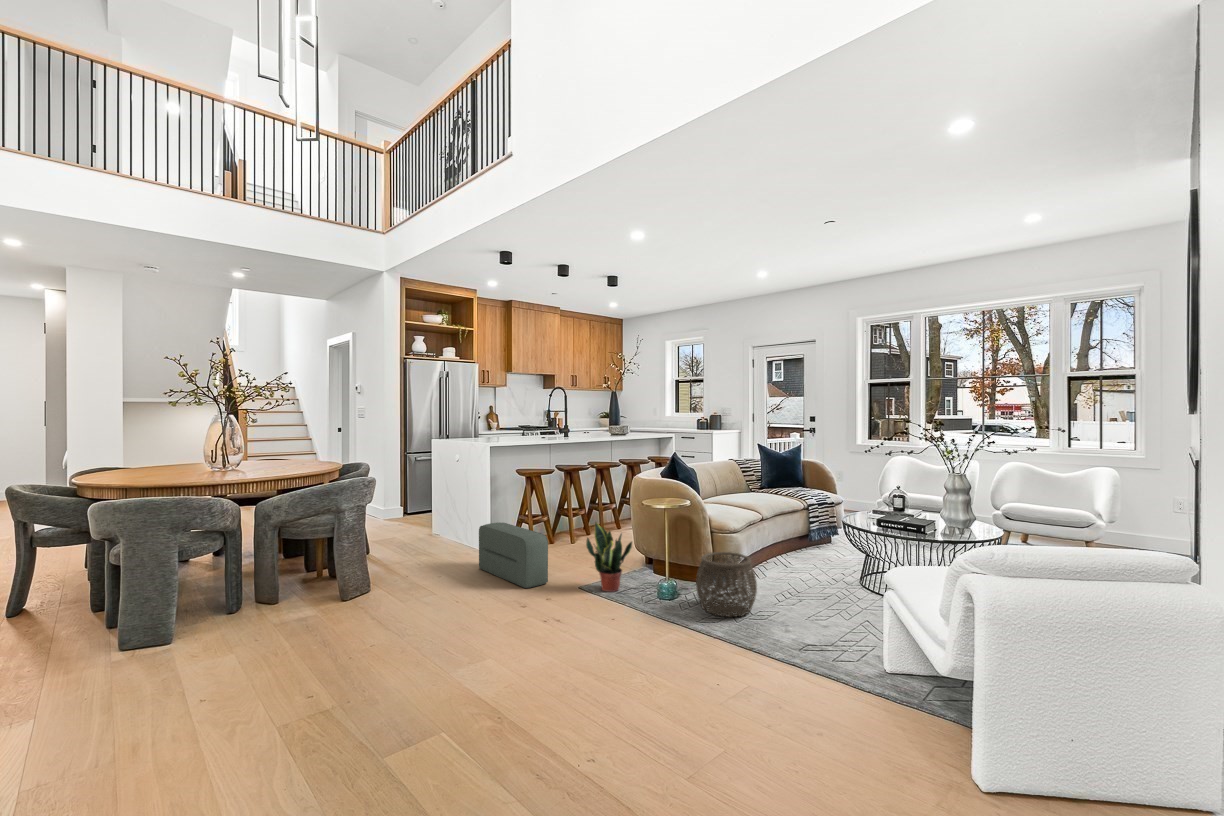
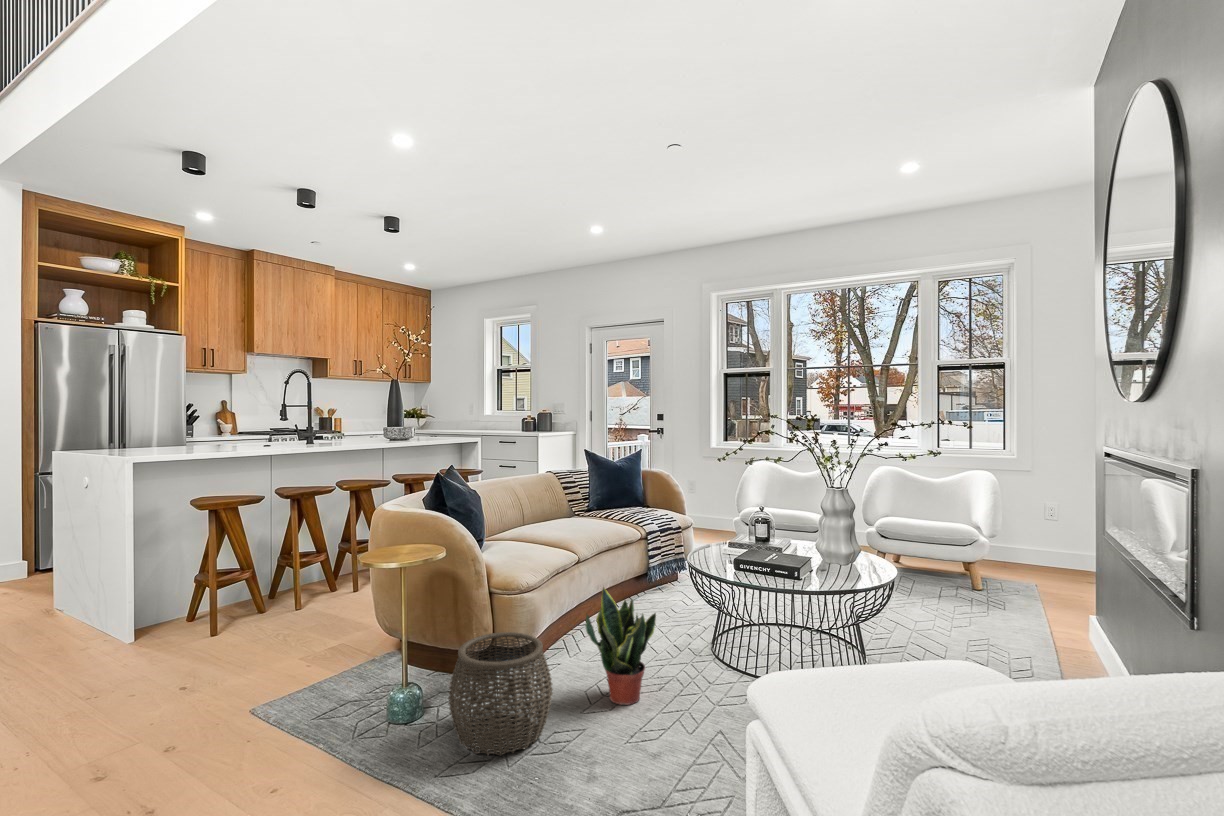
potted plant: present [586,522,632,592] -> present [586,587,656,705]
pouf: present [479,523,548,588] -> none [80,596,197,724]

